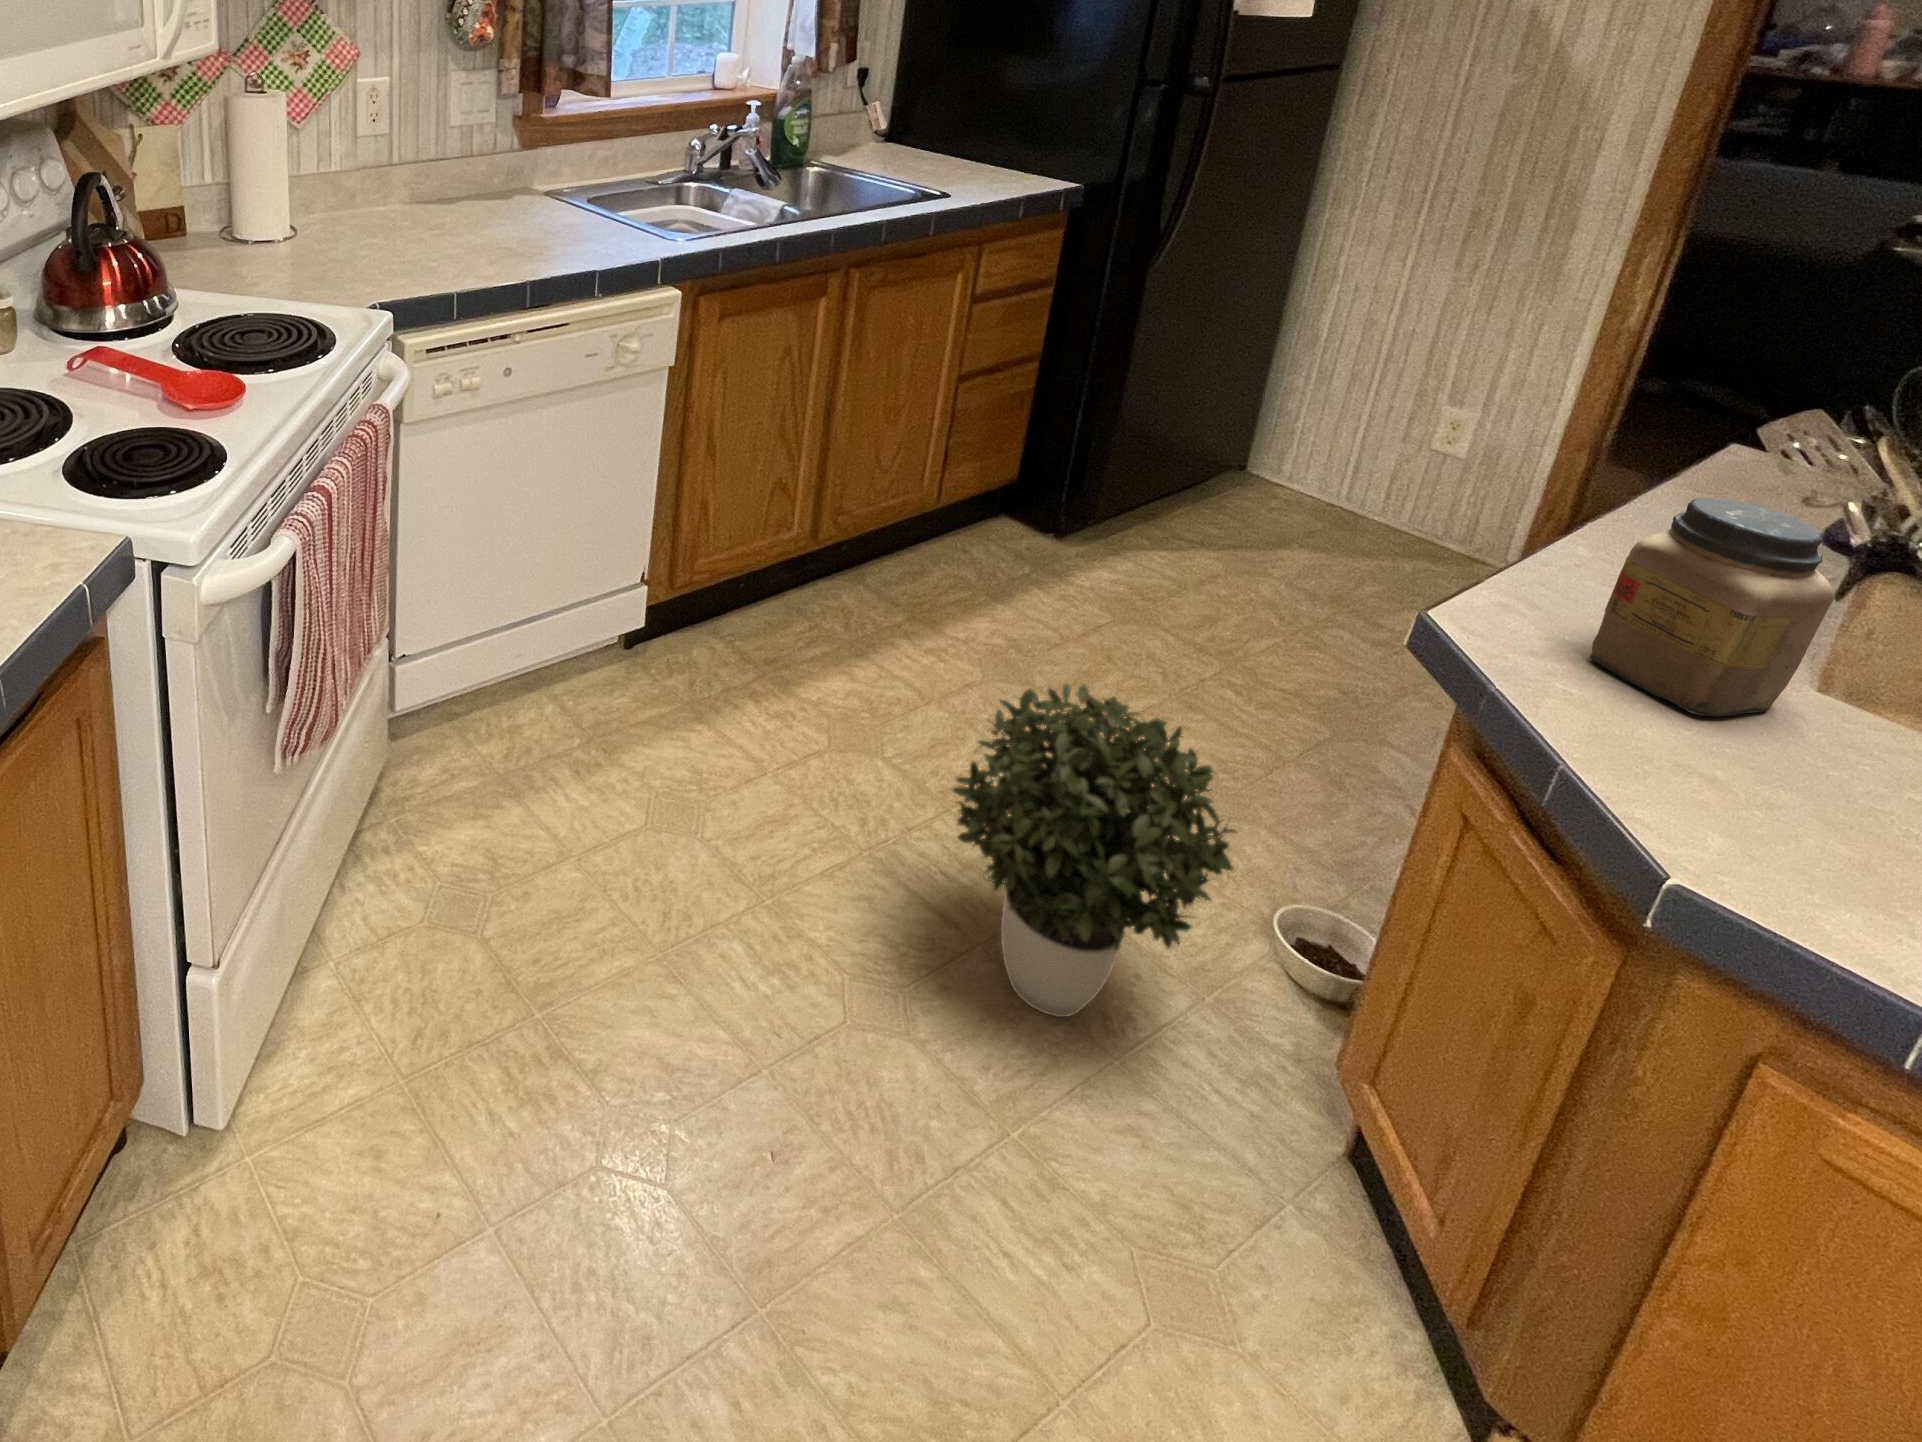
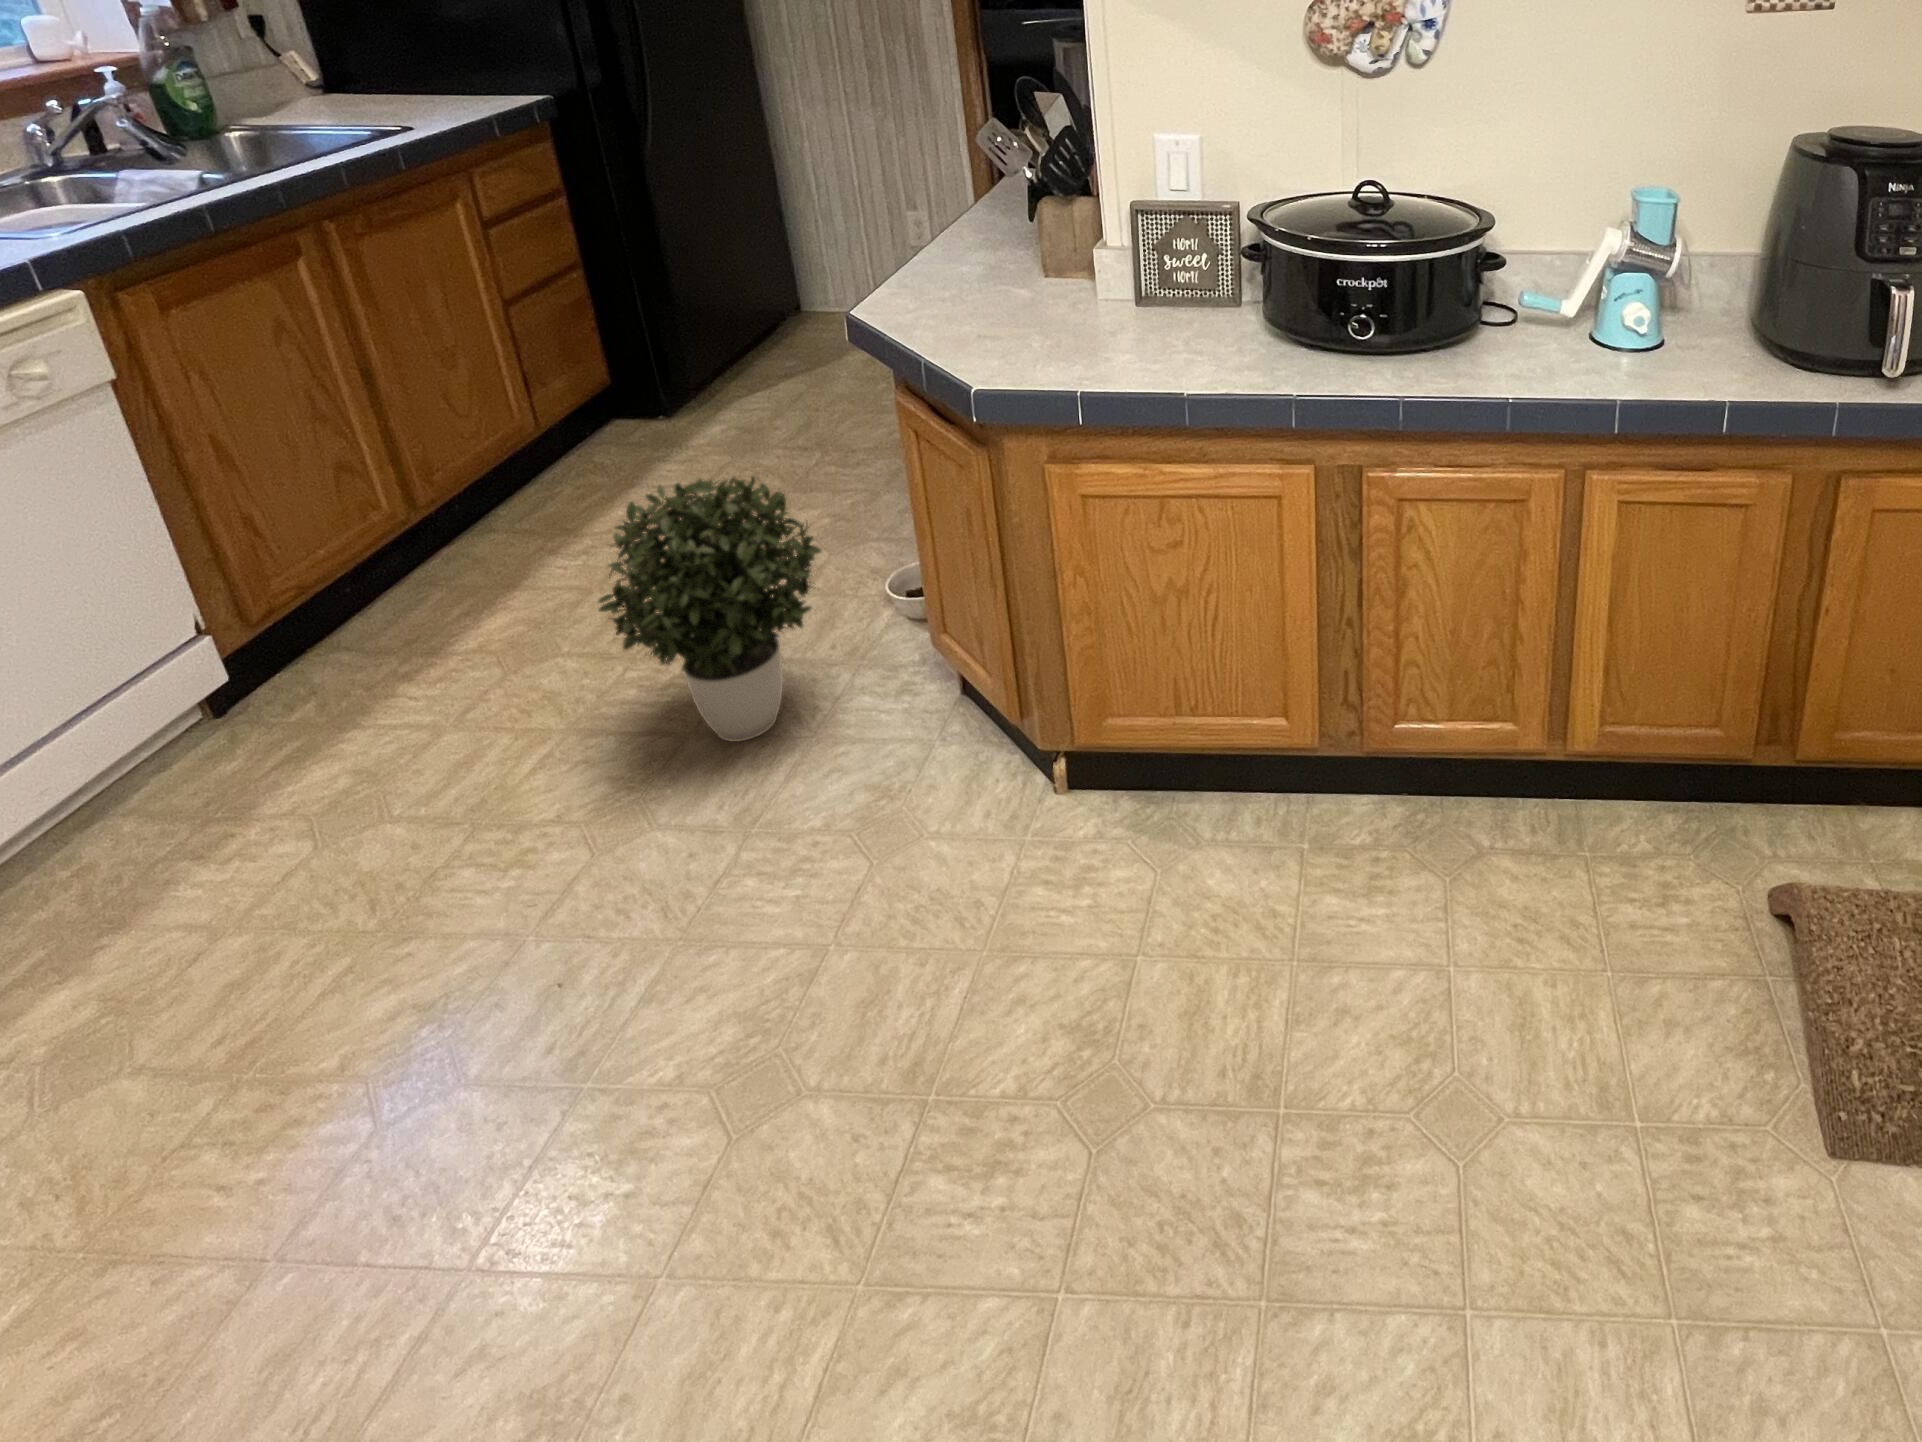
jar: present [1590,498,1834,716] -> none [916,180,1009,307]

